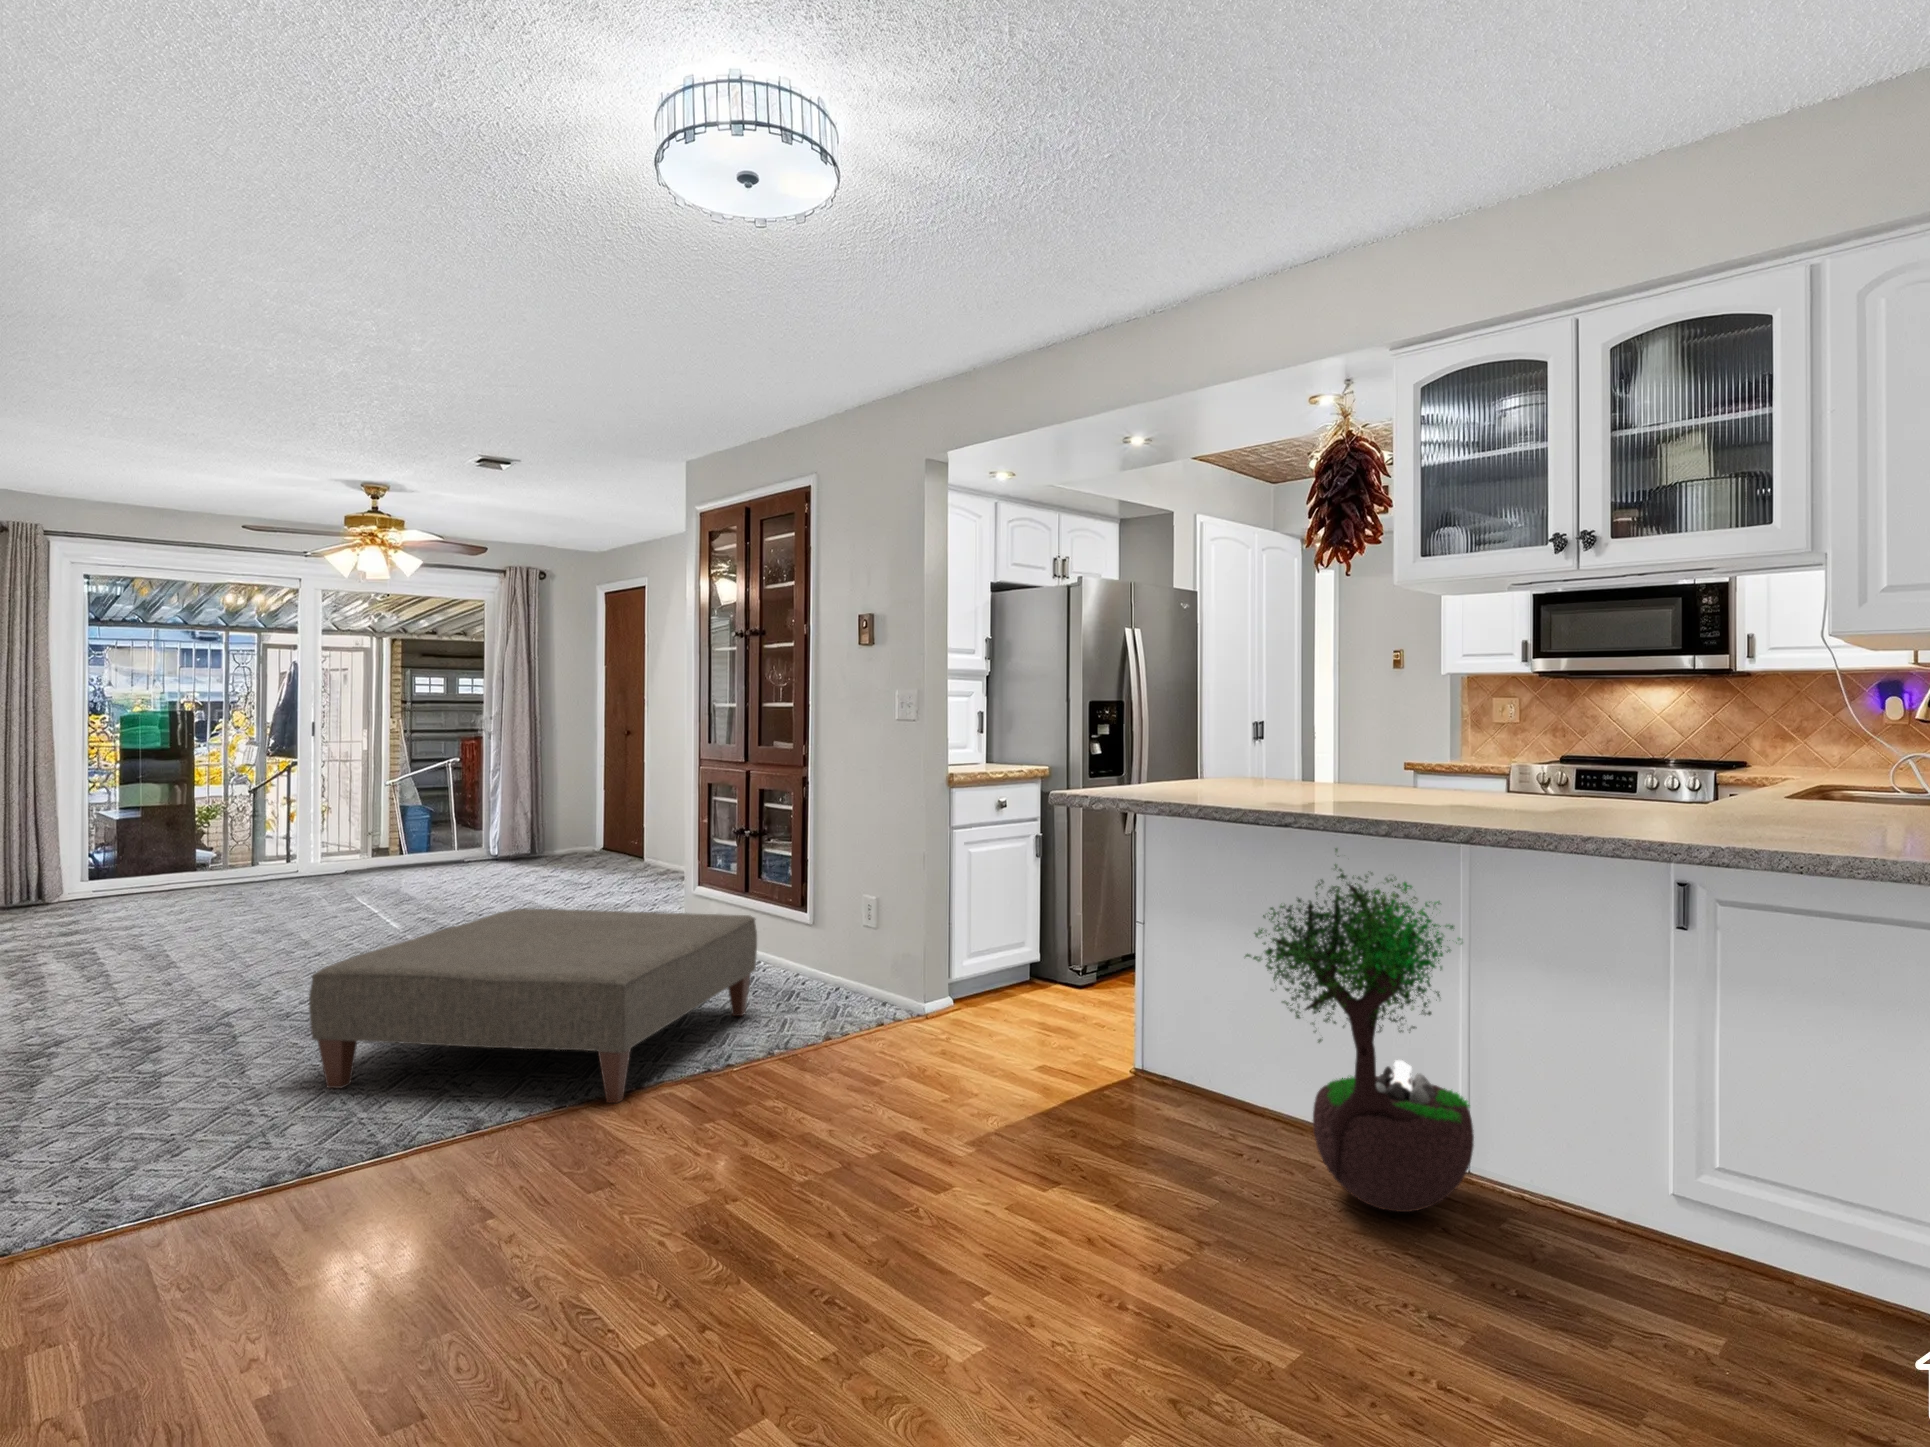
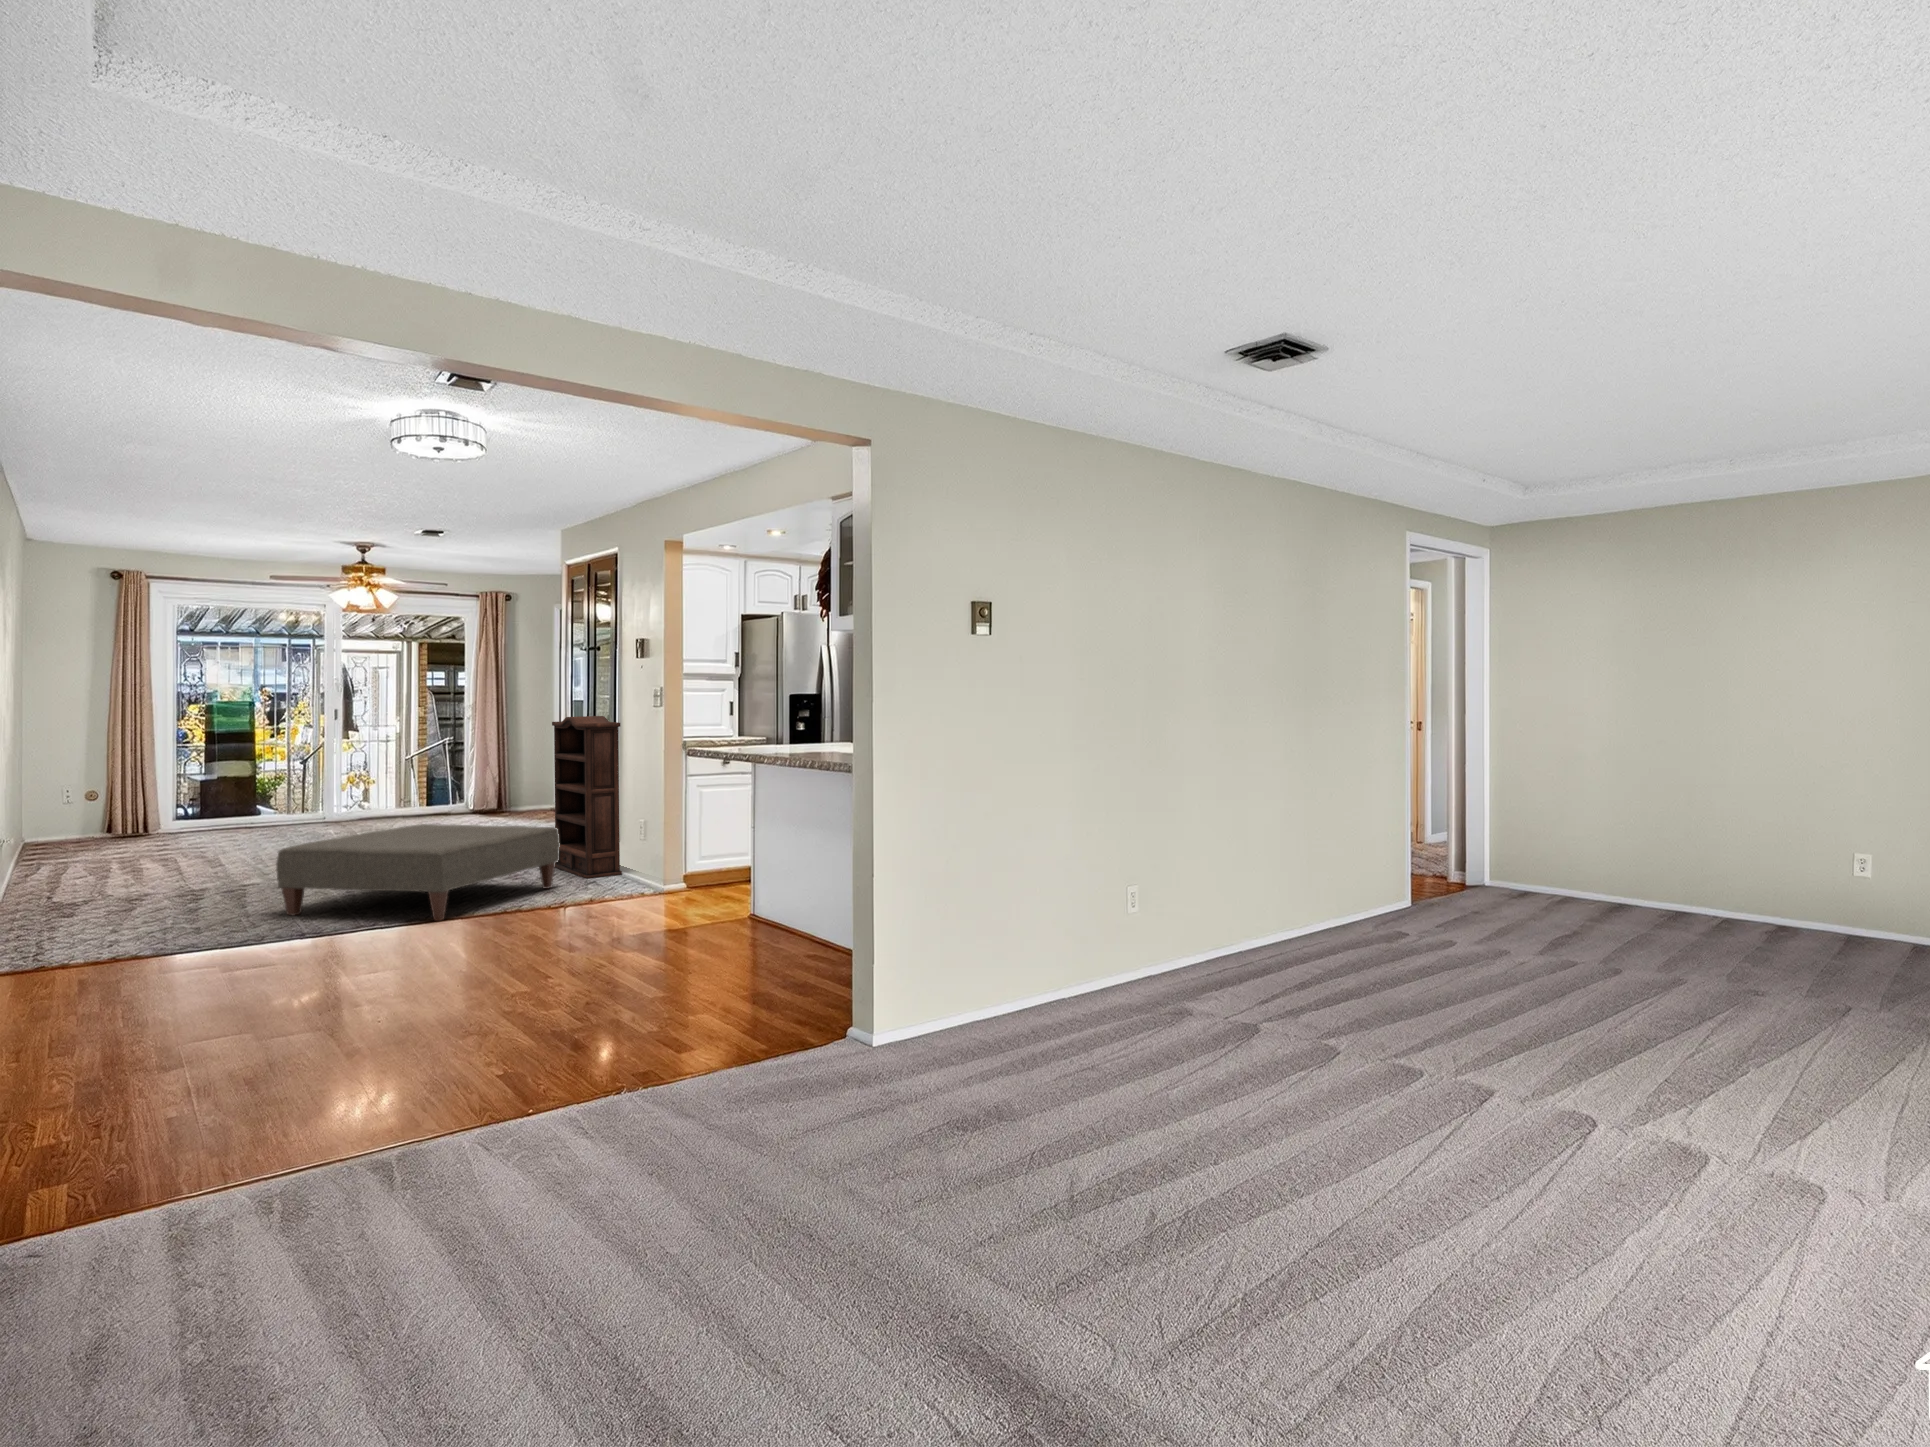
bookshelf: none [703,734,828,993] -> present [552,716,622,879]
potted tree: present [1245,848,1474,1212] -> none [704,771,828,954]

